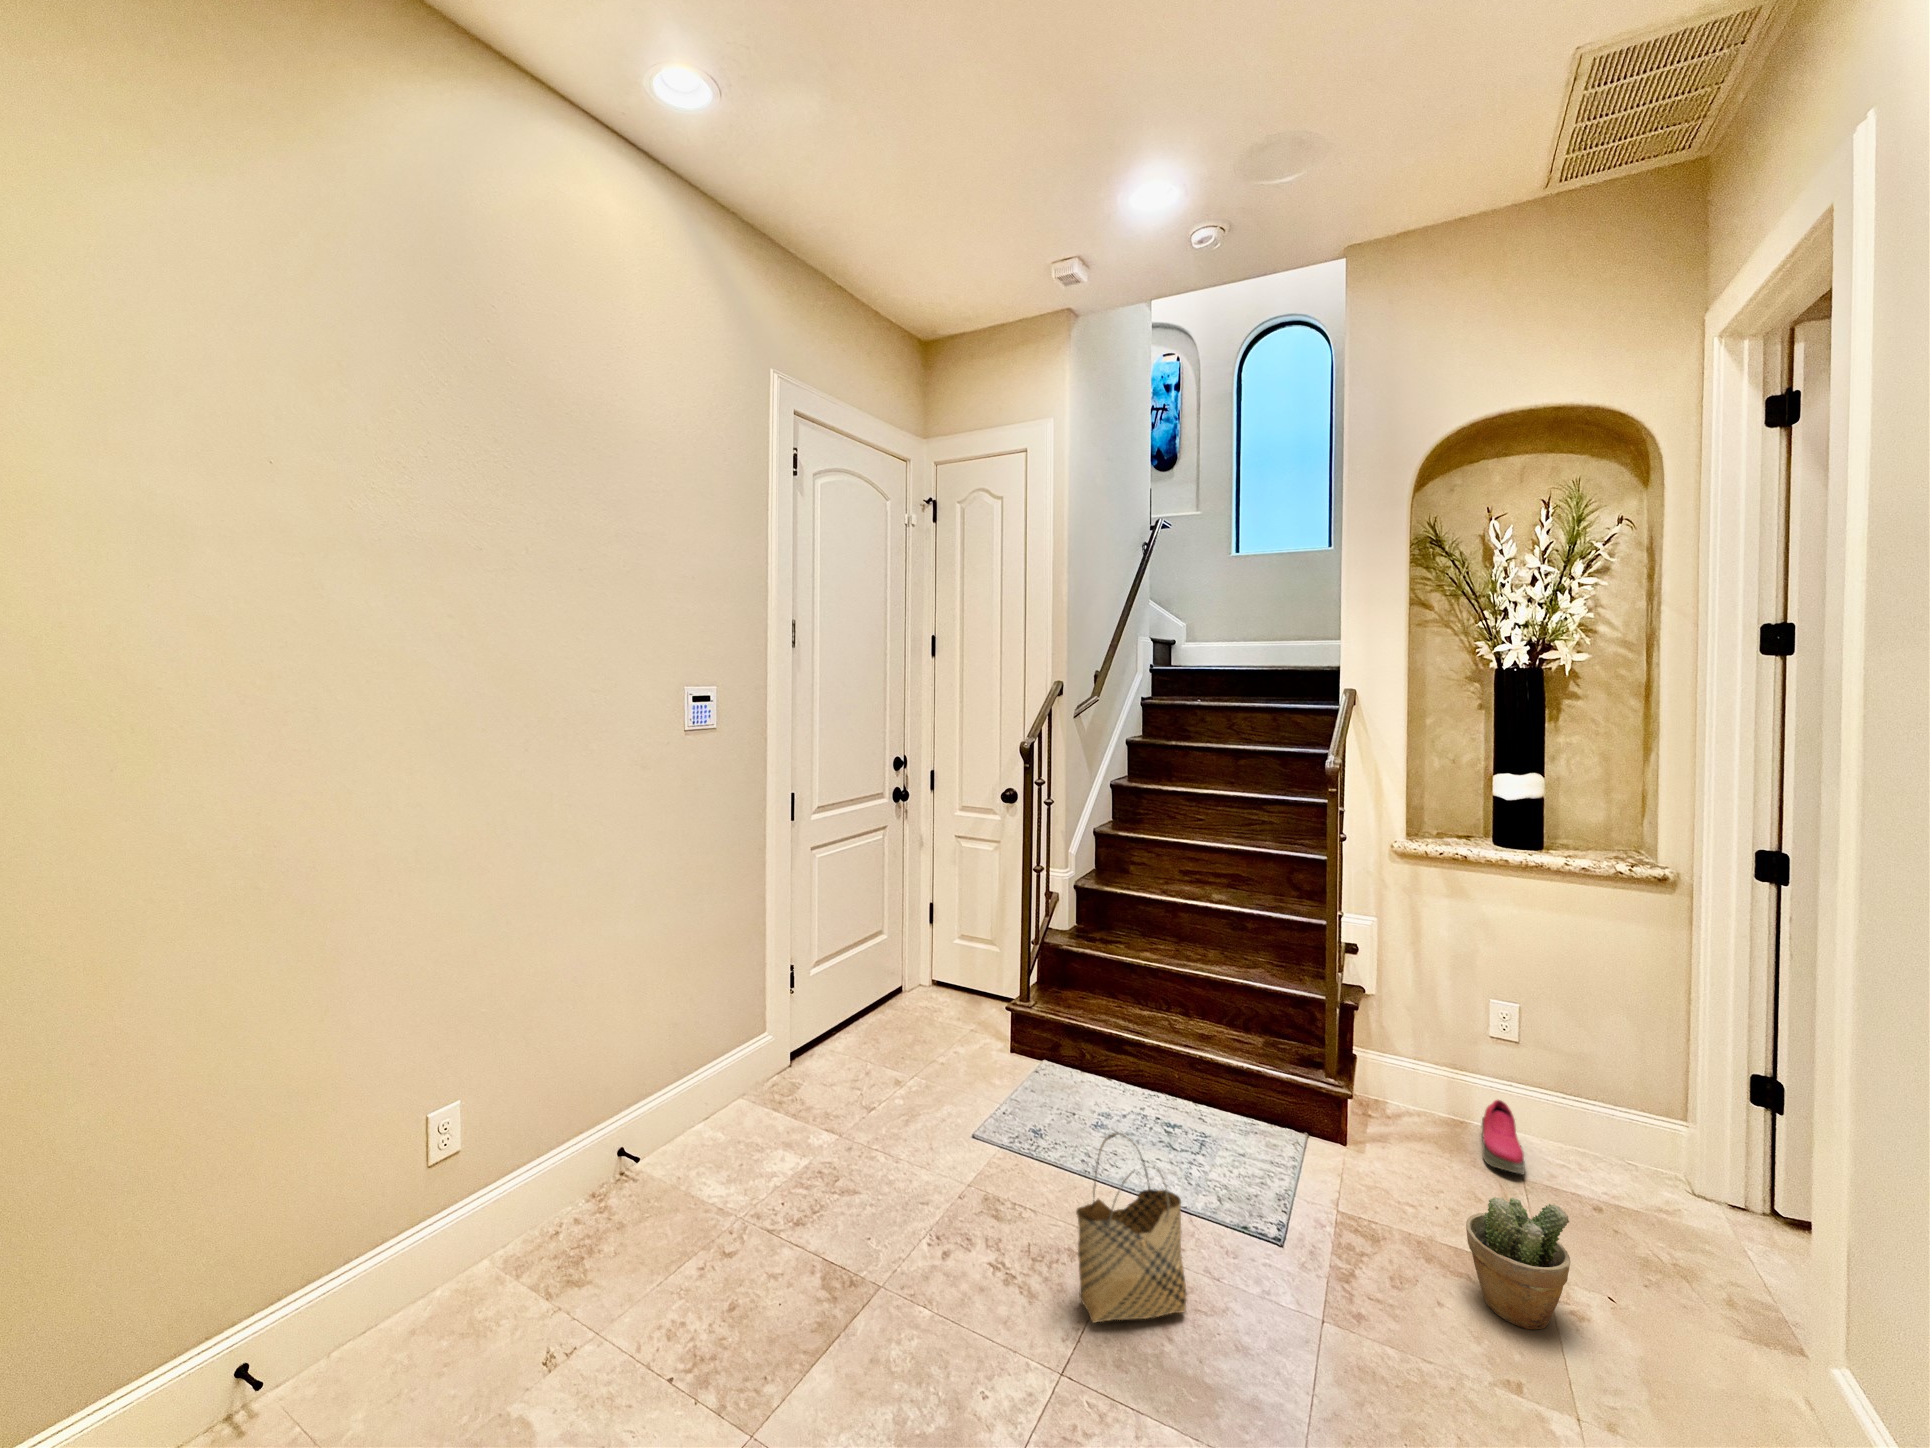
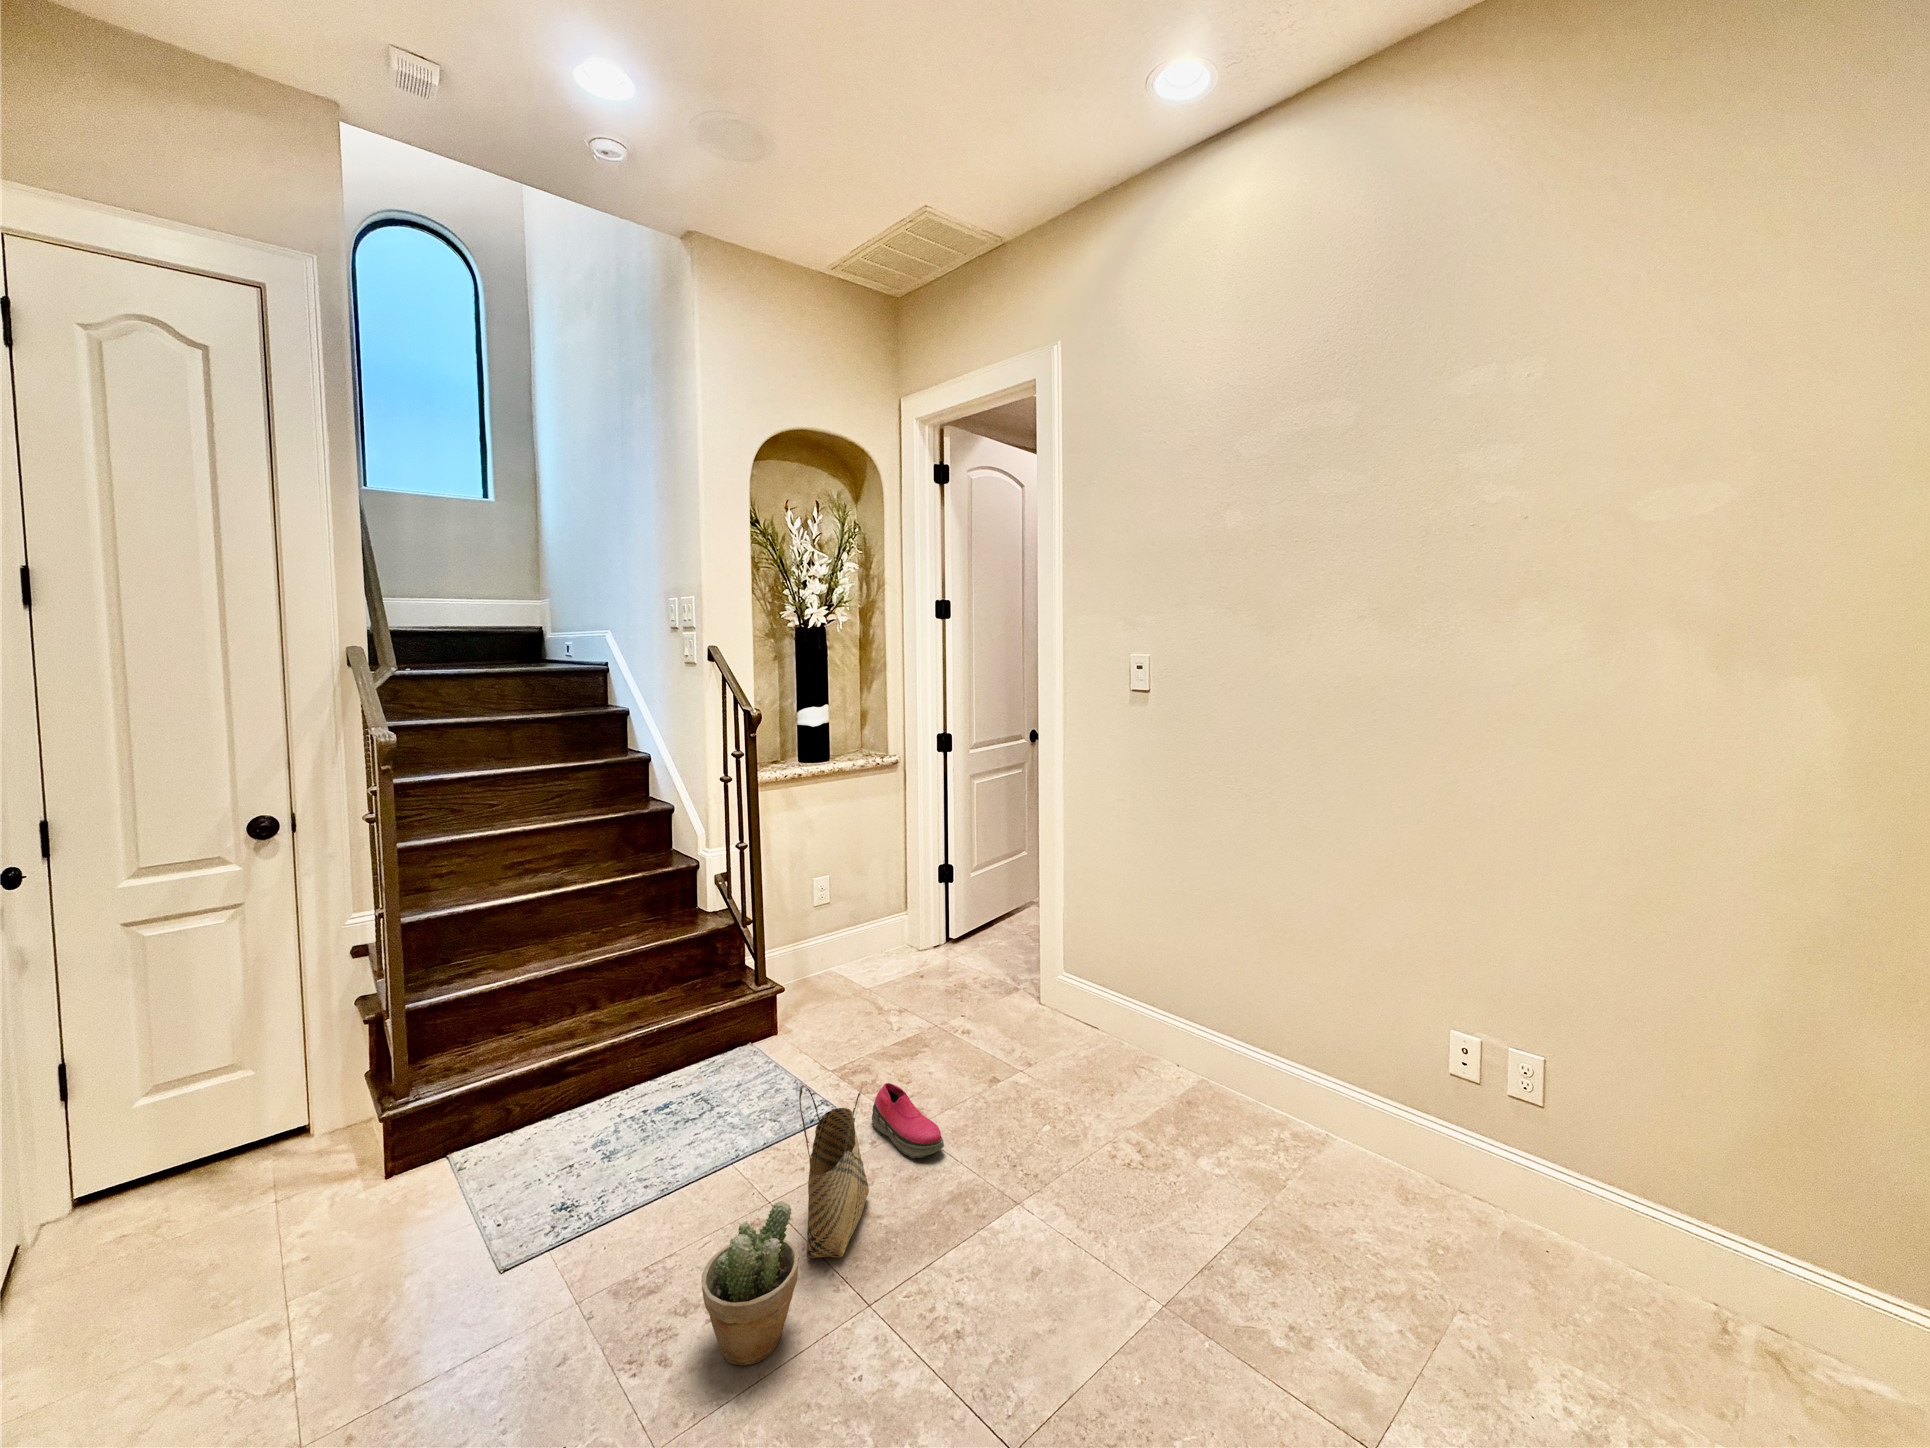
shoe: present [1482,1100,1525,1175] -> present [872,1083,944,1158]
potted plant: present [1466,1197,1570,1329] -> present [701,1201,799,1366]

